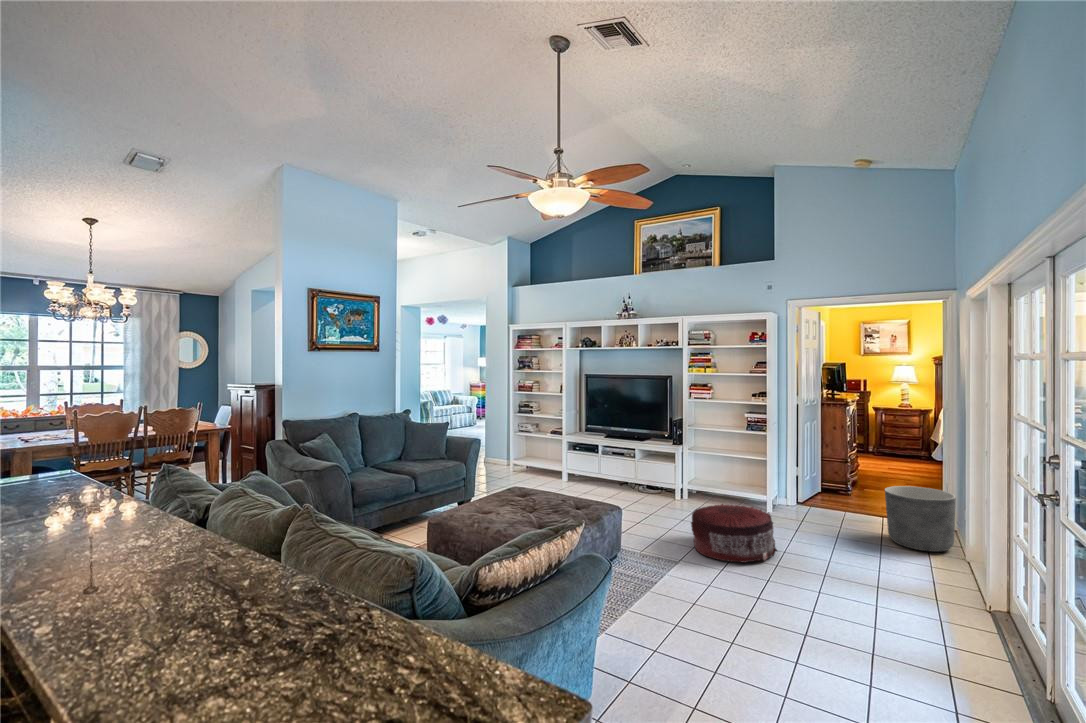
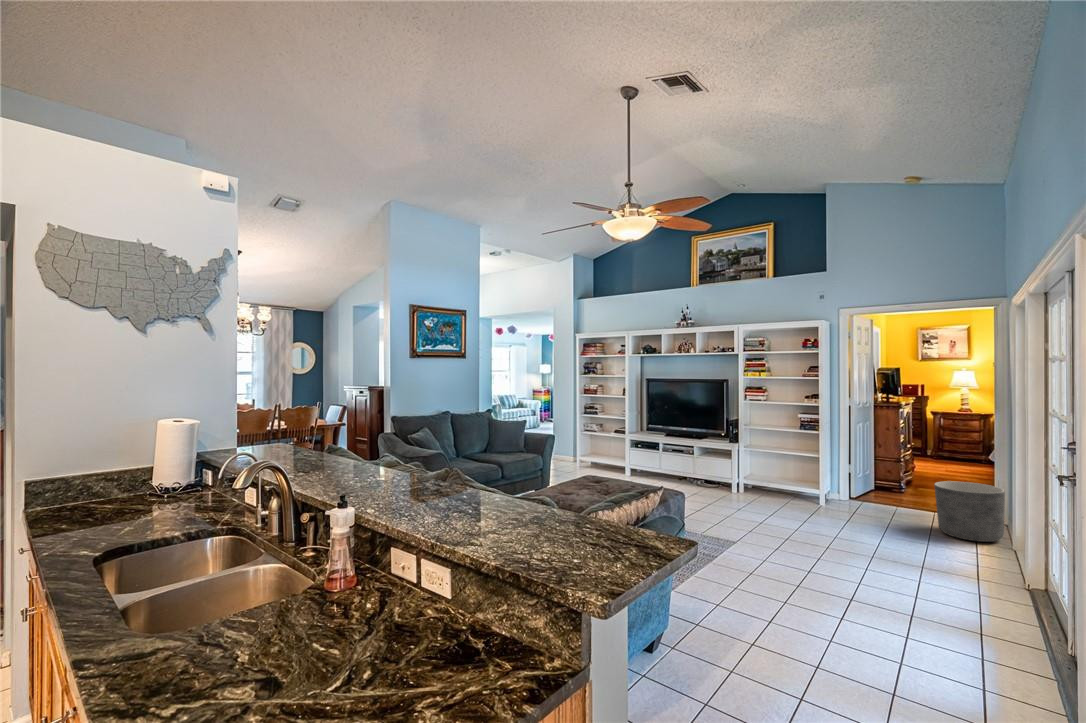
pouf: present [691,504,777,563] -> none [747,493,829,544]

